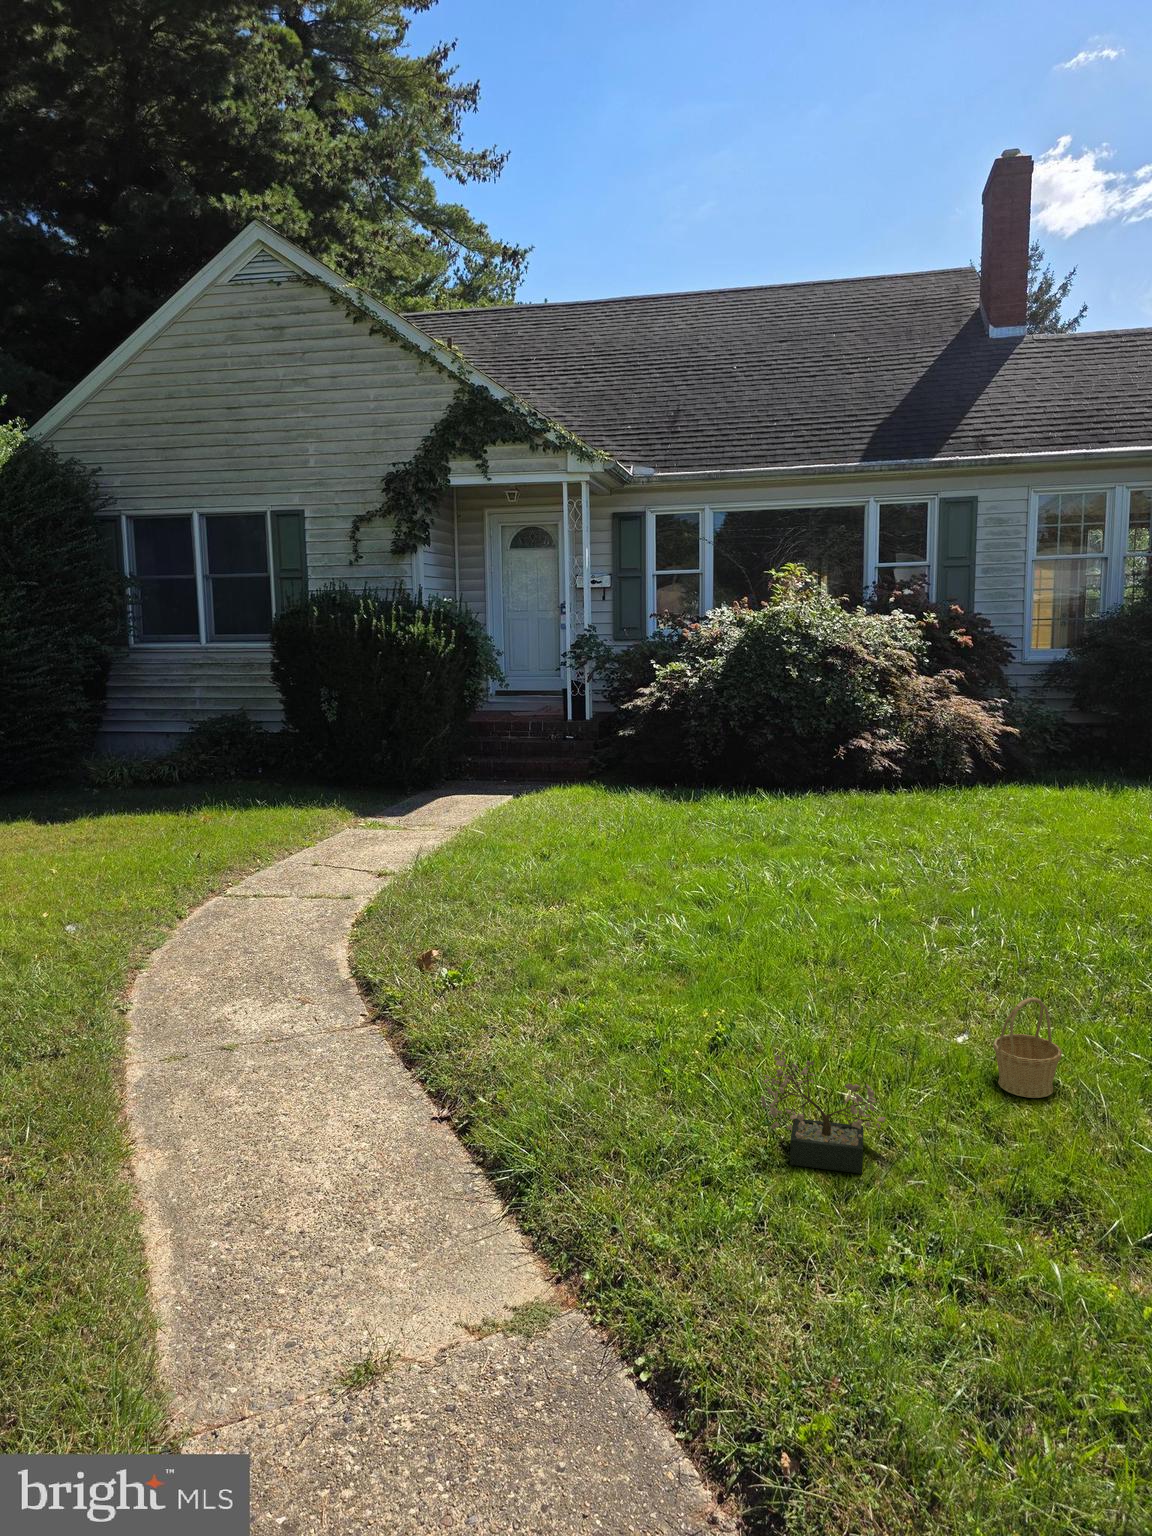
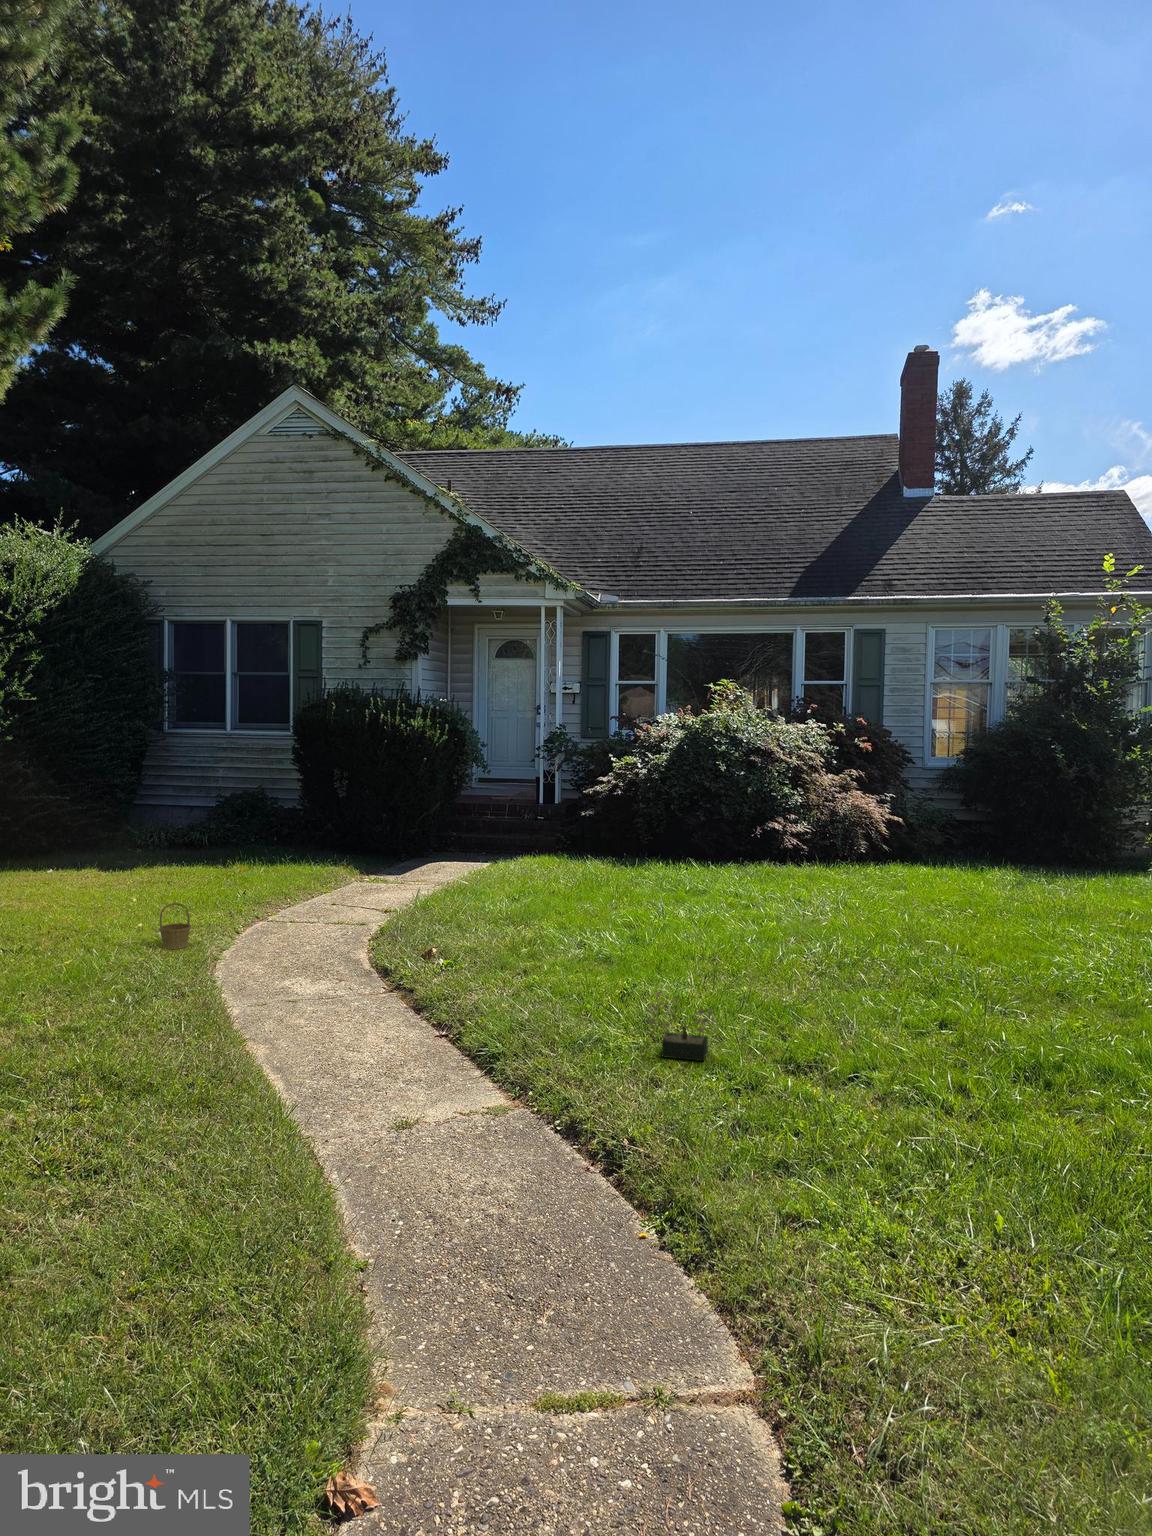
basket: present [993,998,1062,1098] -> present [159,903,191,949]

